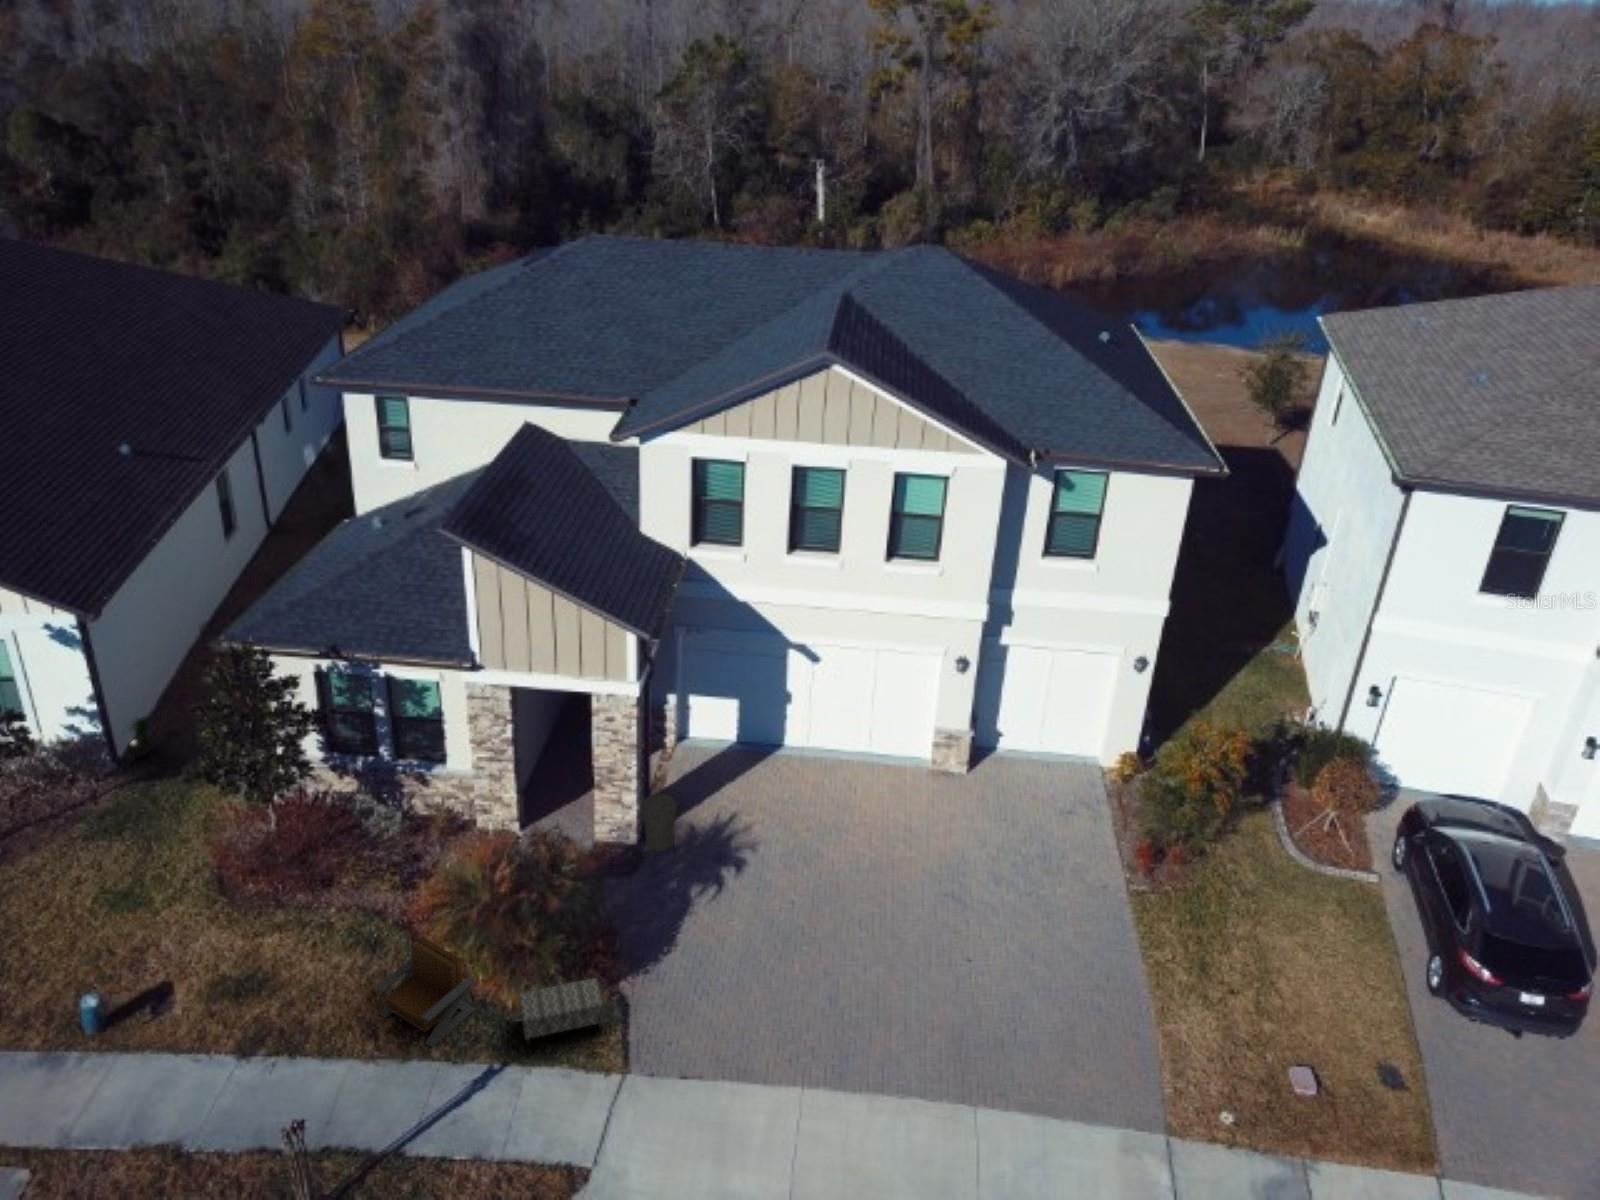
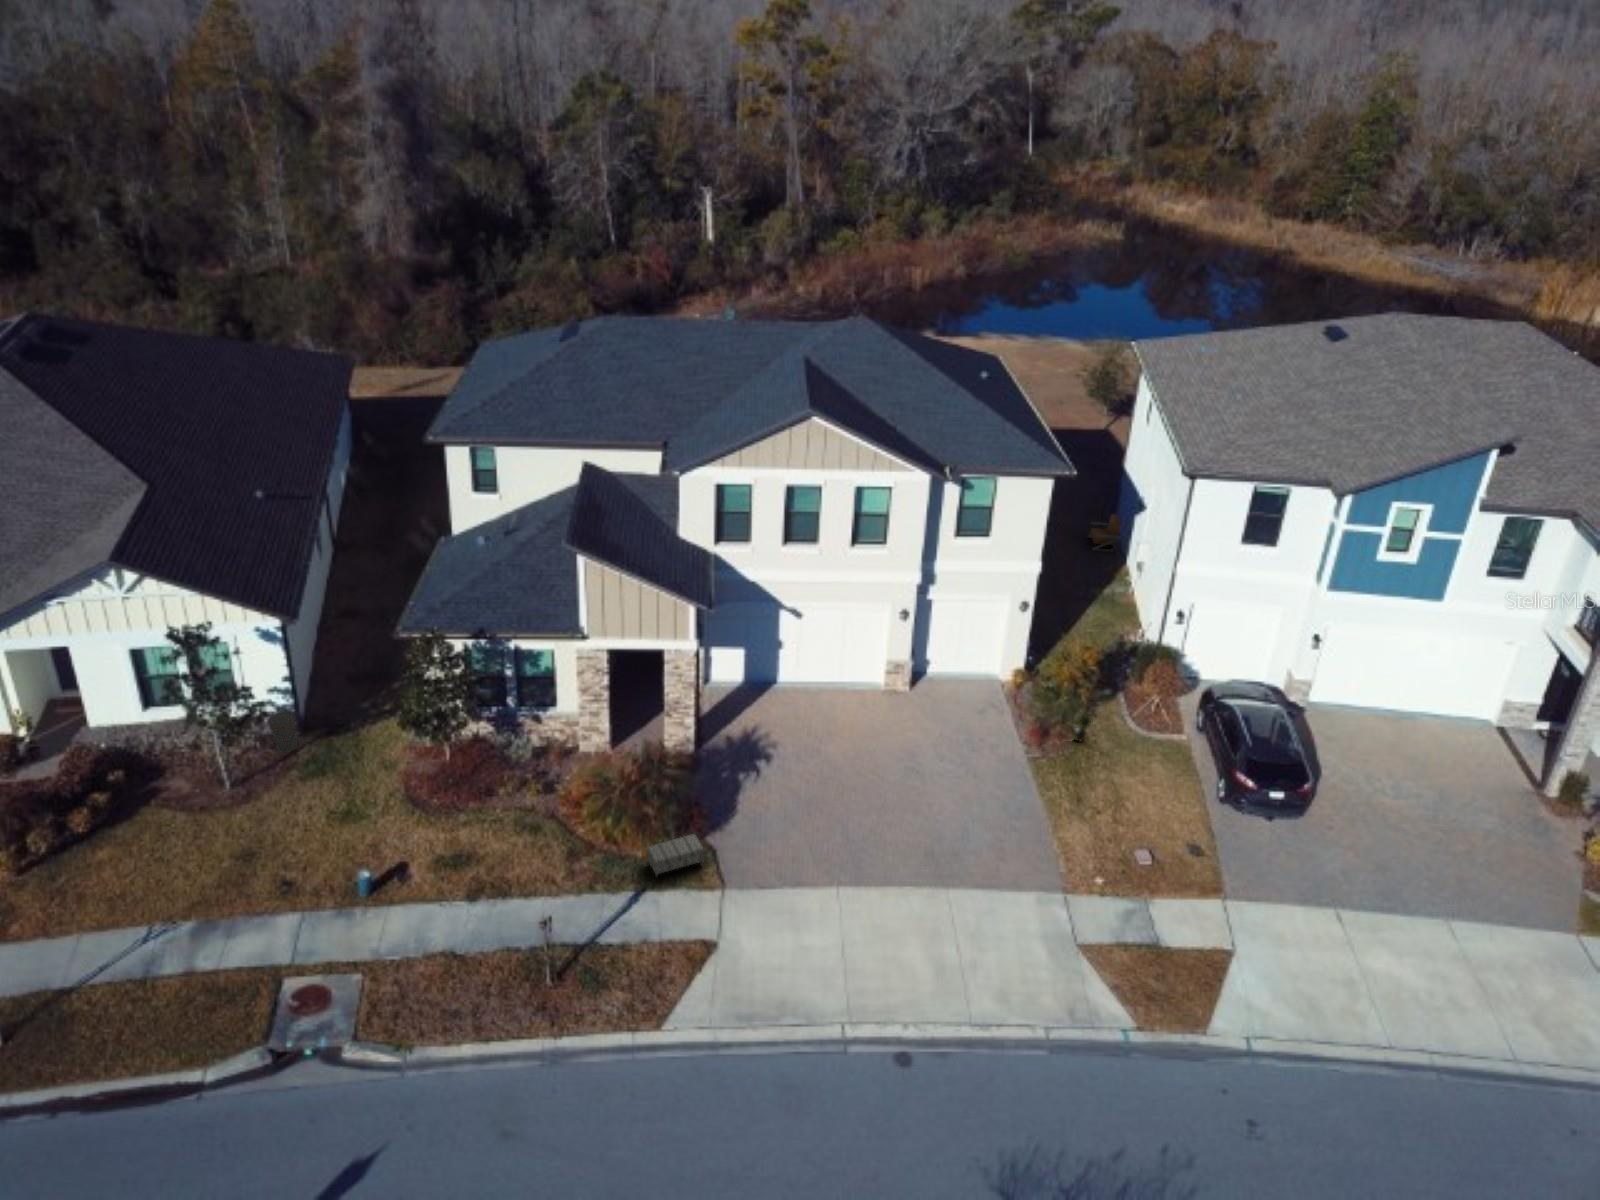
potted tree: present [128,716,151,757] -> present [1075,717,1092,741]
trash can: present [642,794,677,851] -> present [268,712,298,753]
lounge chair: present [376,937,475,1048] -> present [1089,514,1121,551]

